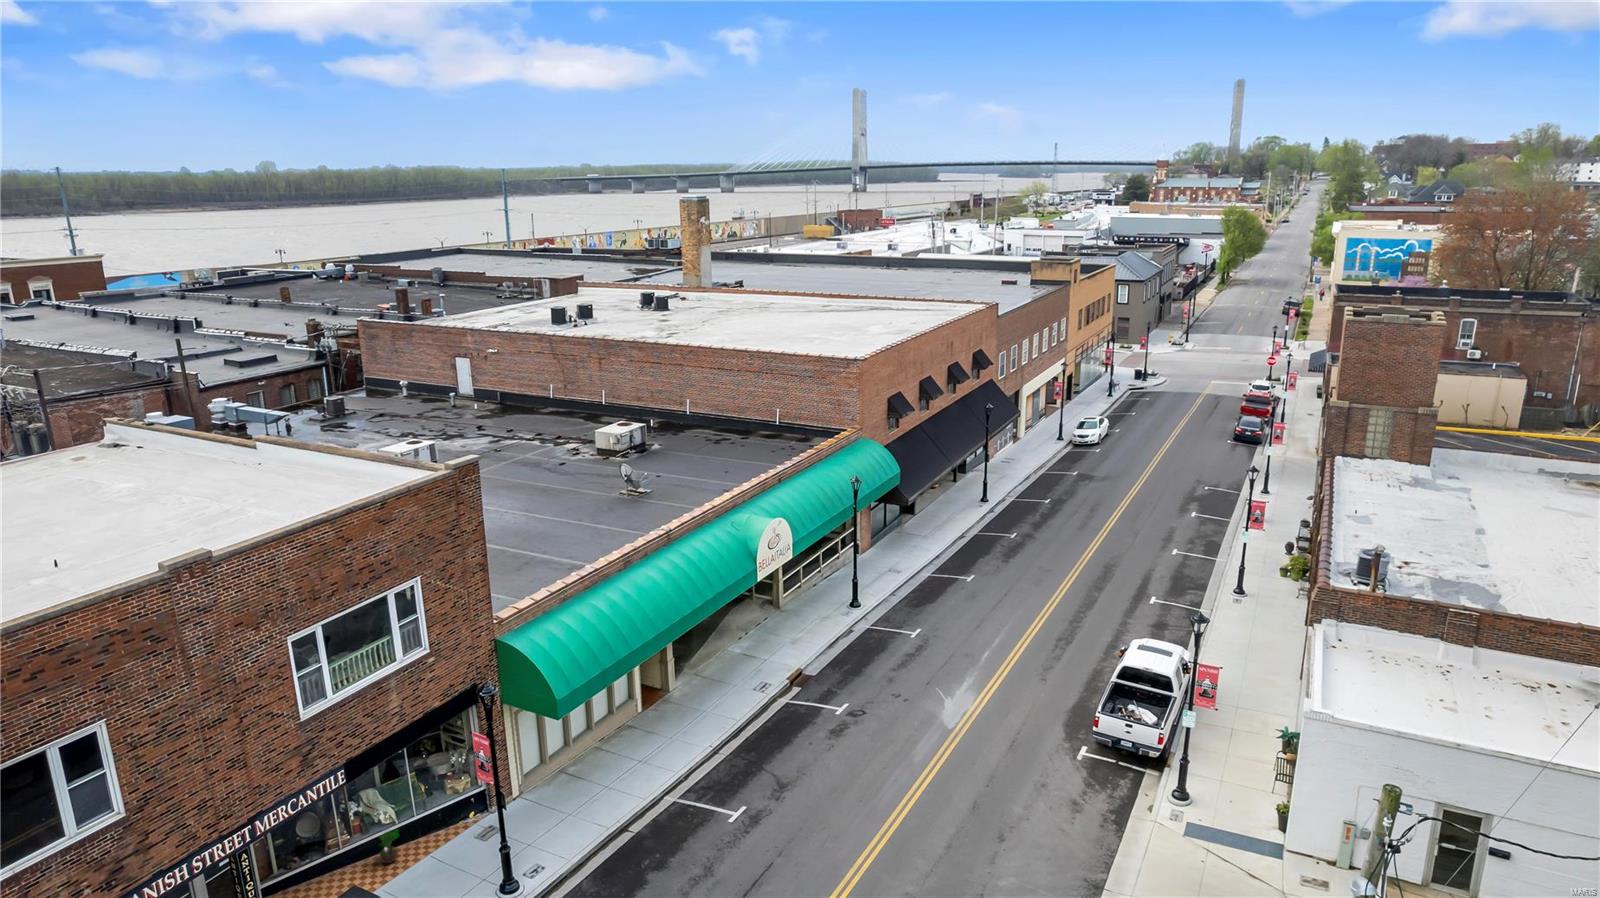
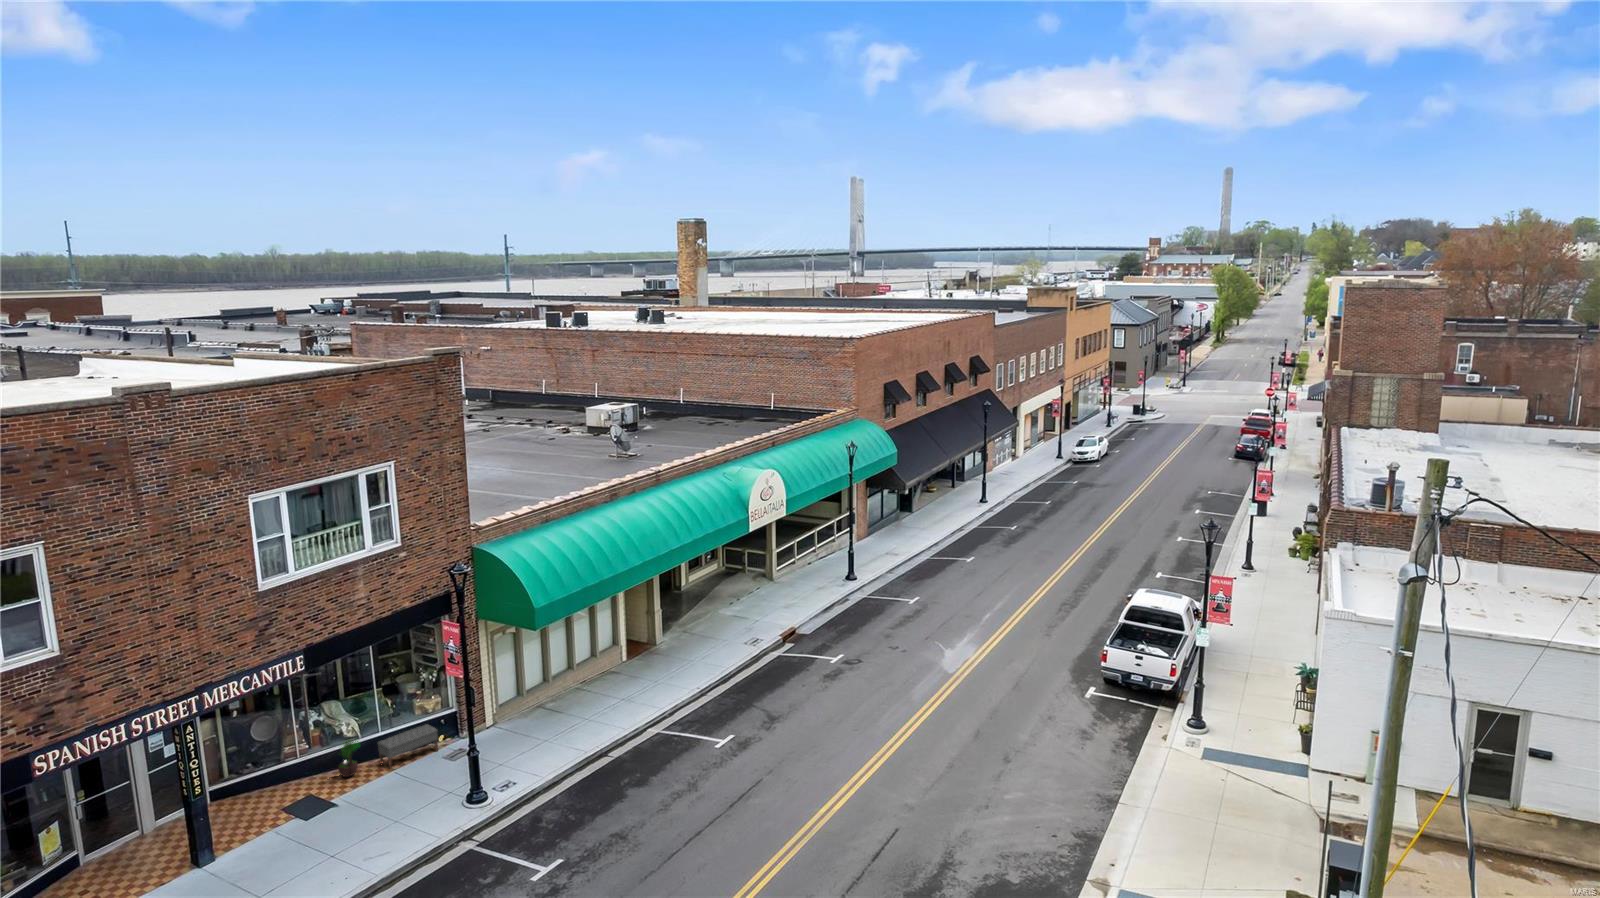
bench: none [414,804,471,853] -> present [378,724,438,768]

